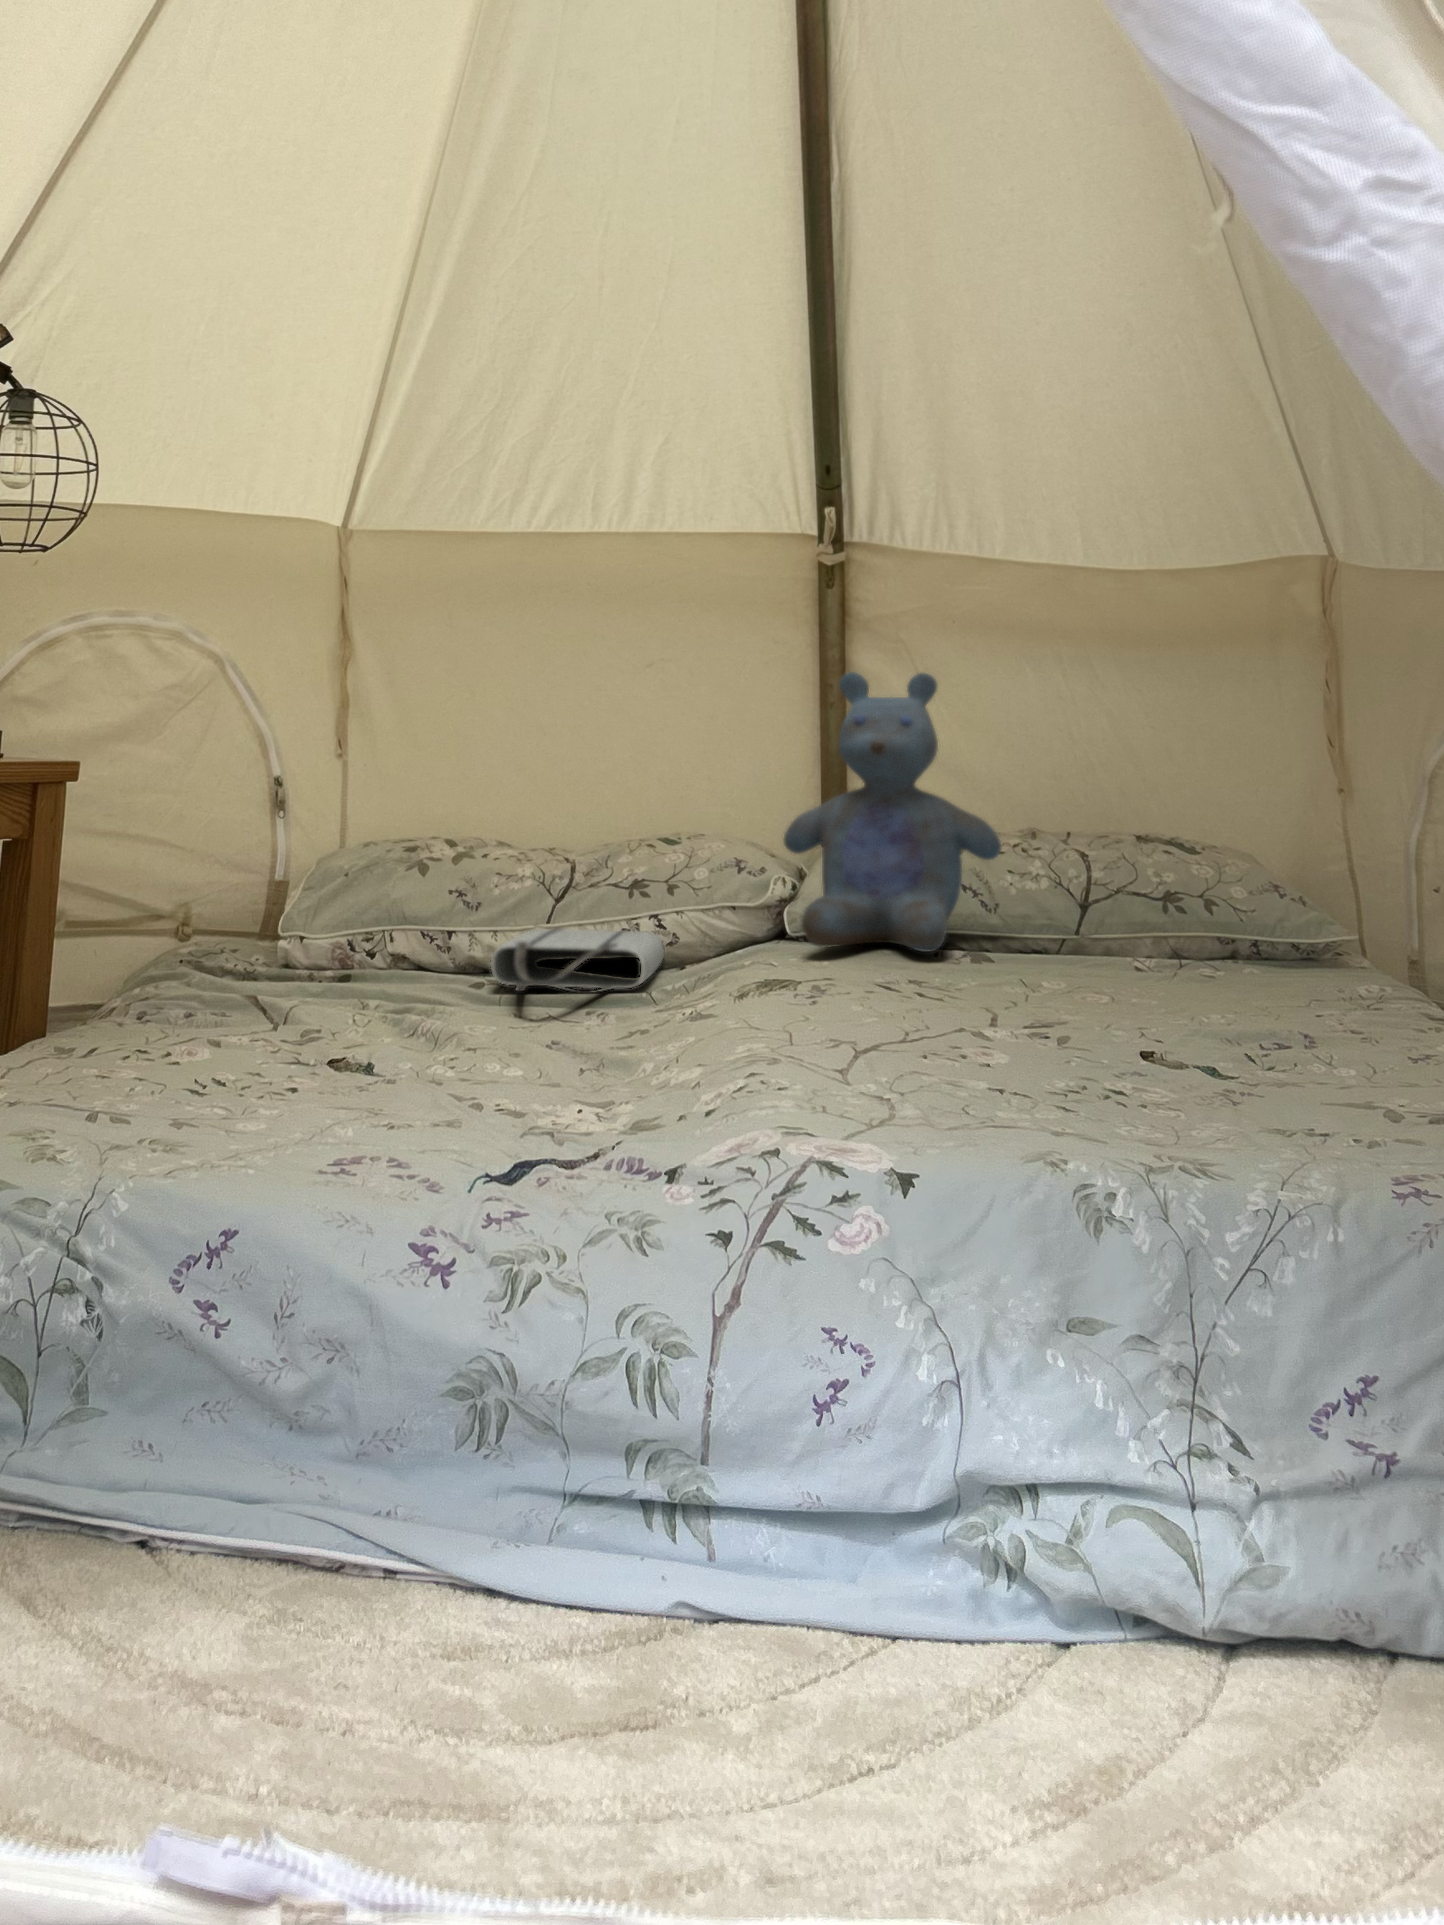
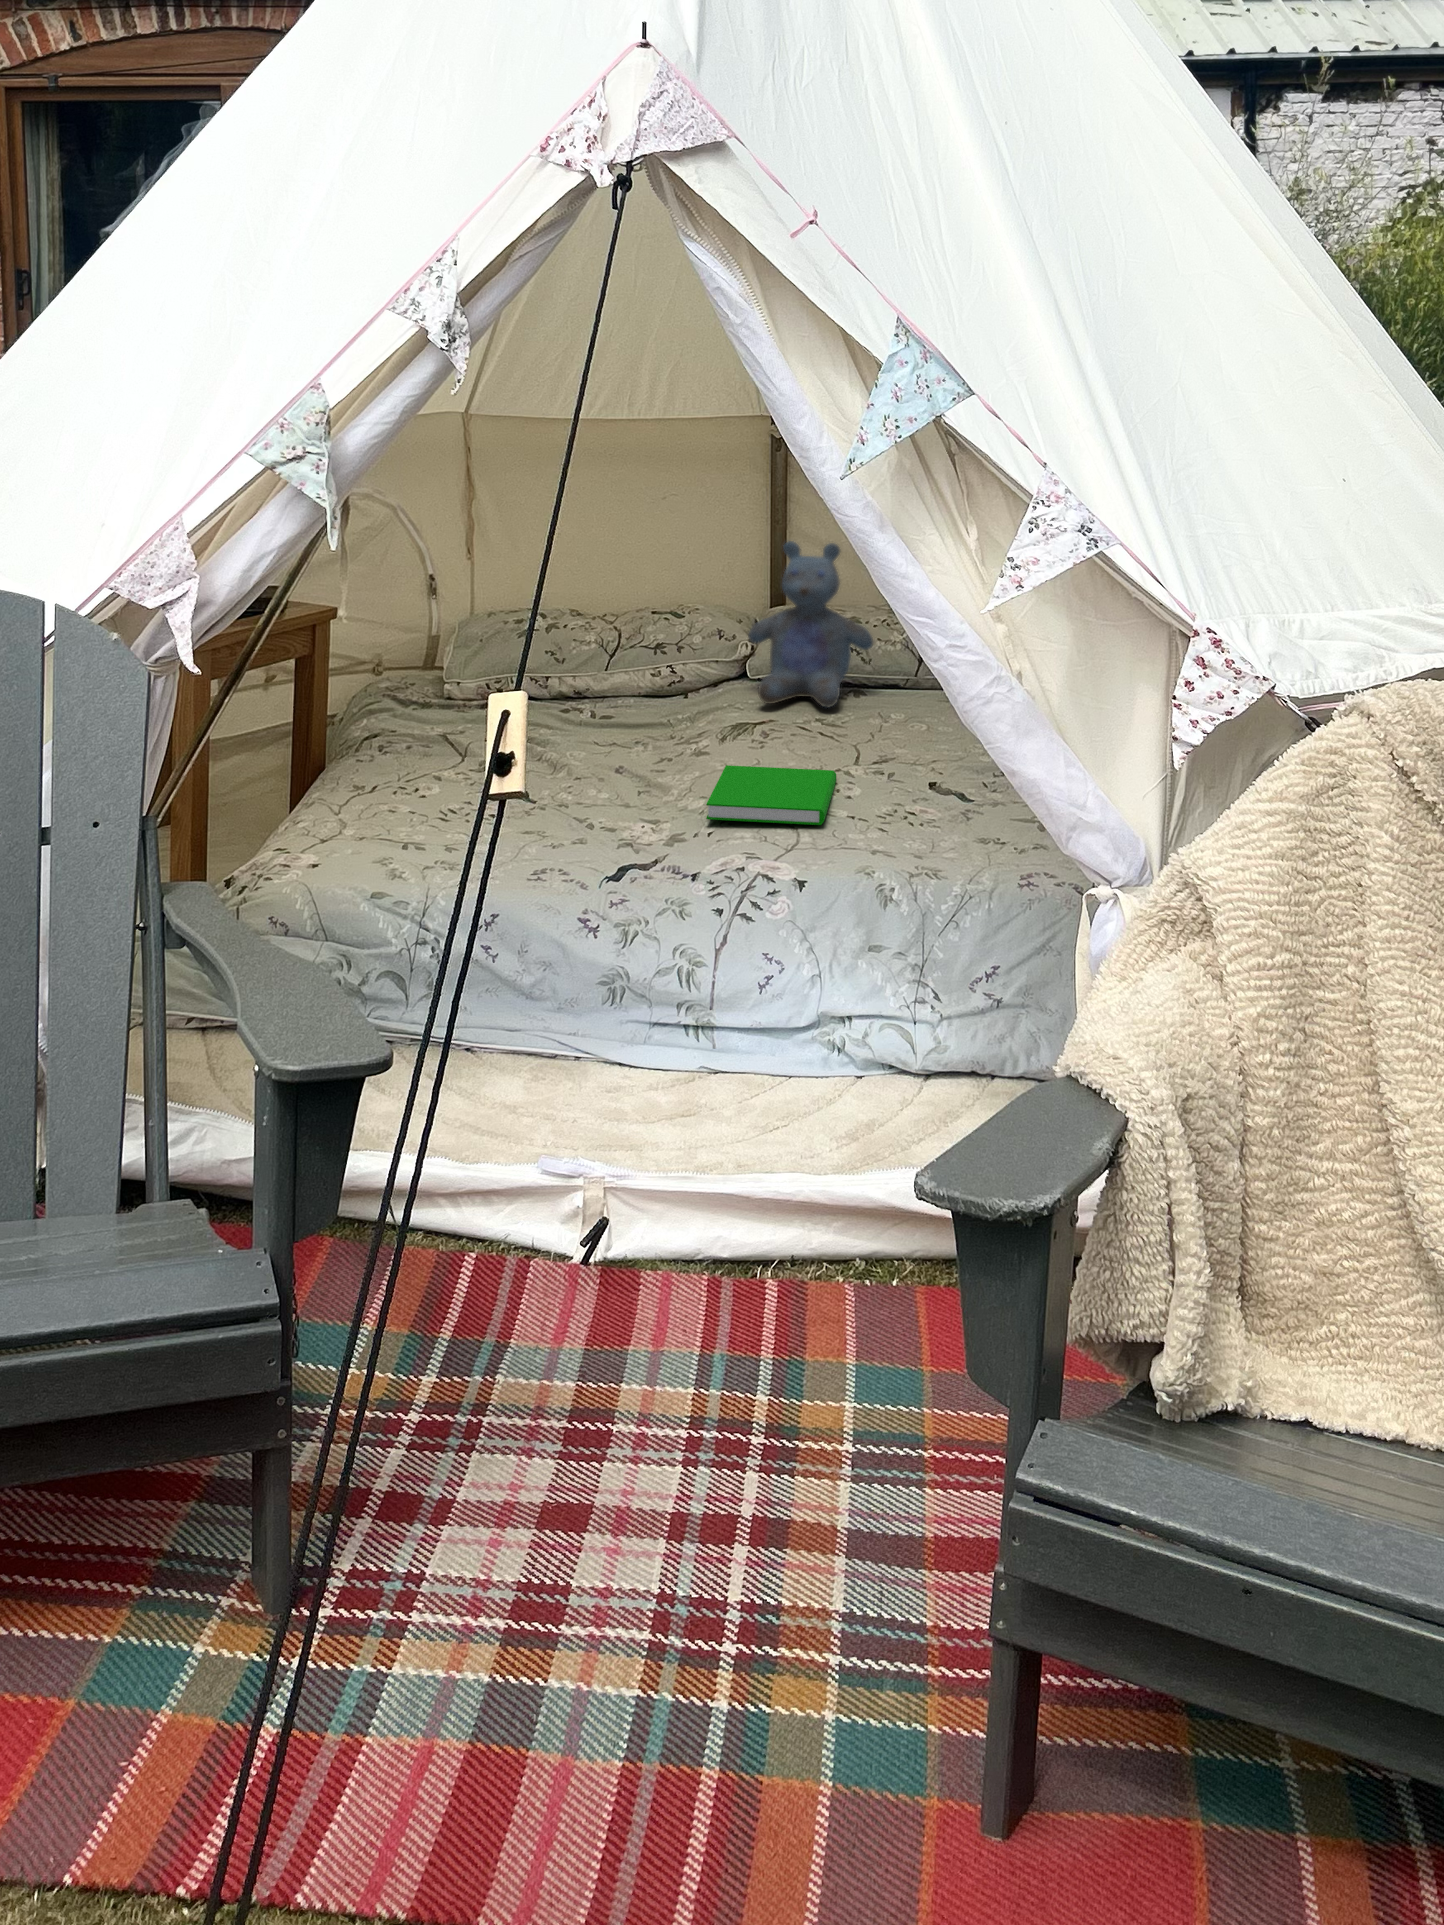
tote bag: present [491,928,664,991] -> none [585,692,679,748]
book: none [700,1010,955,1093] -> present [706,765,836,825]

